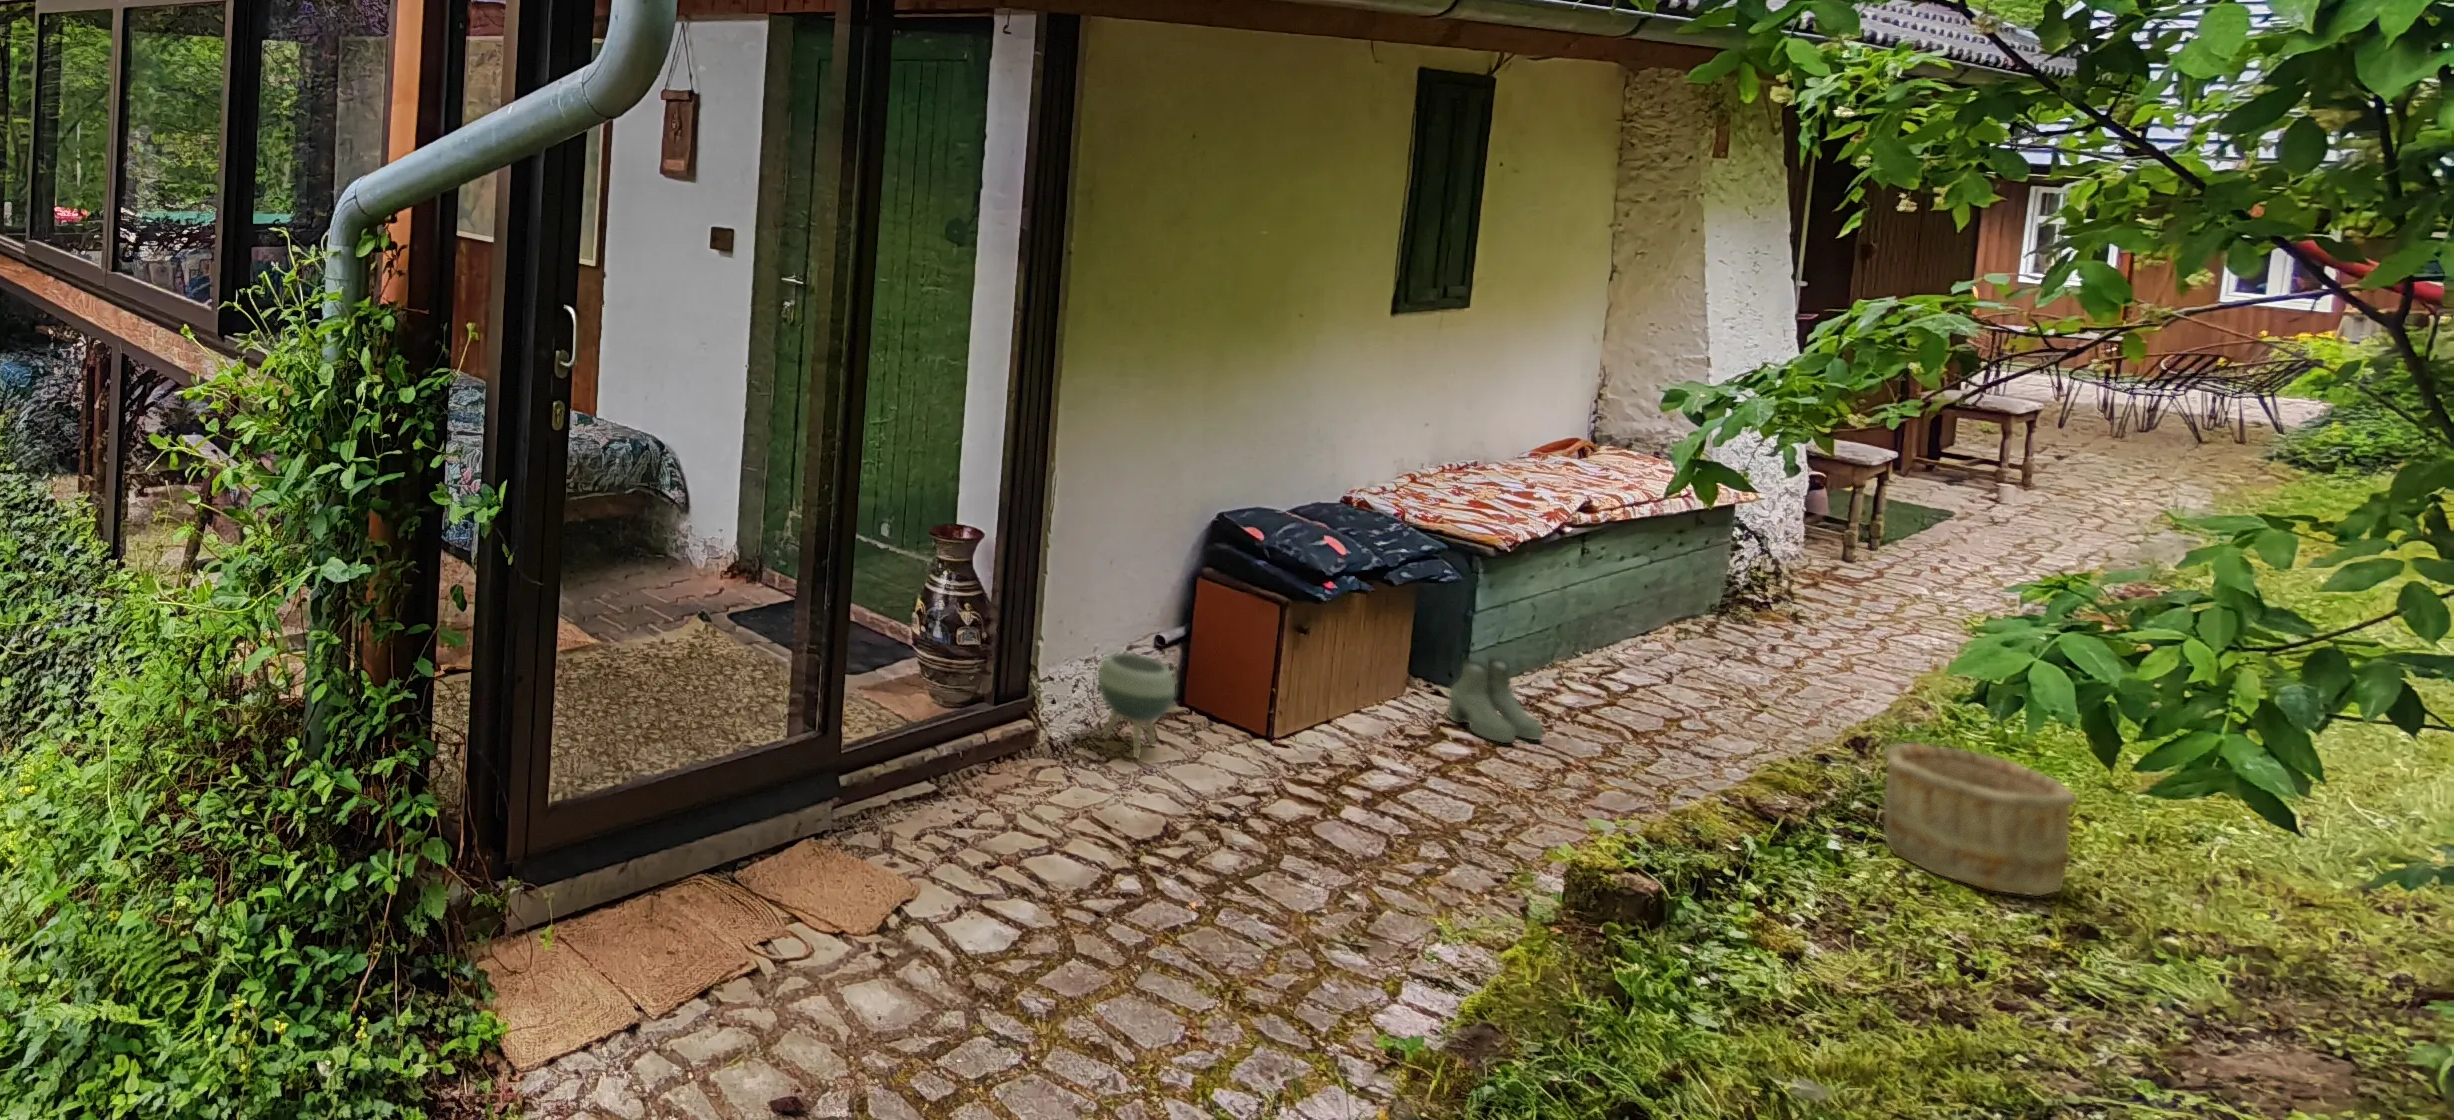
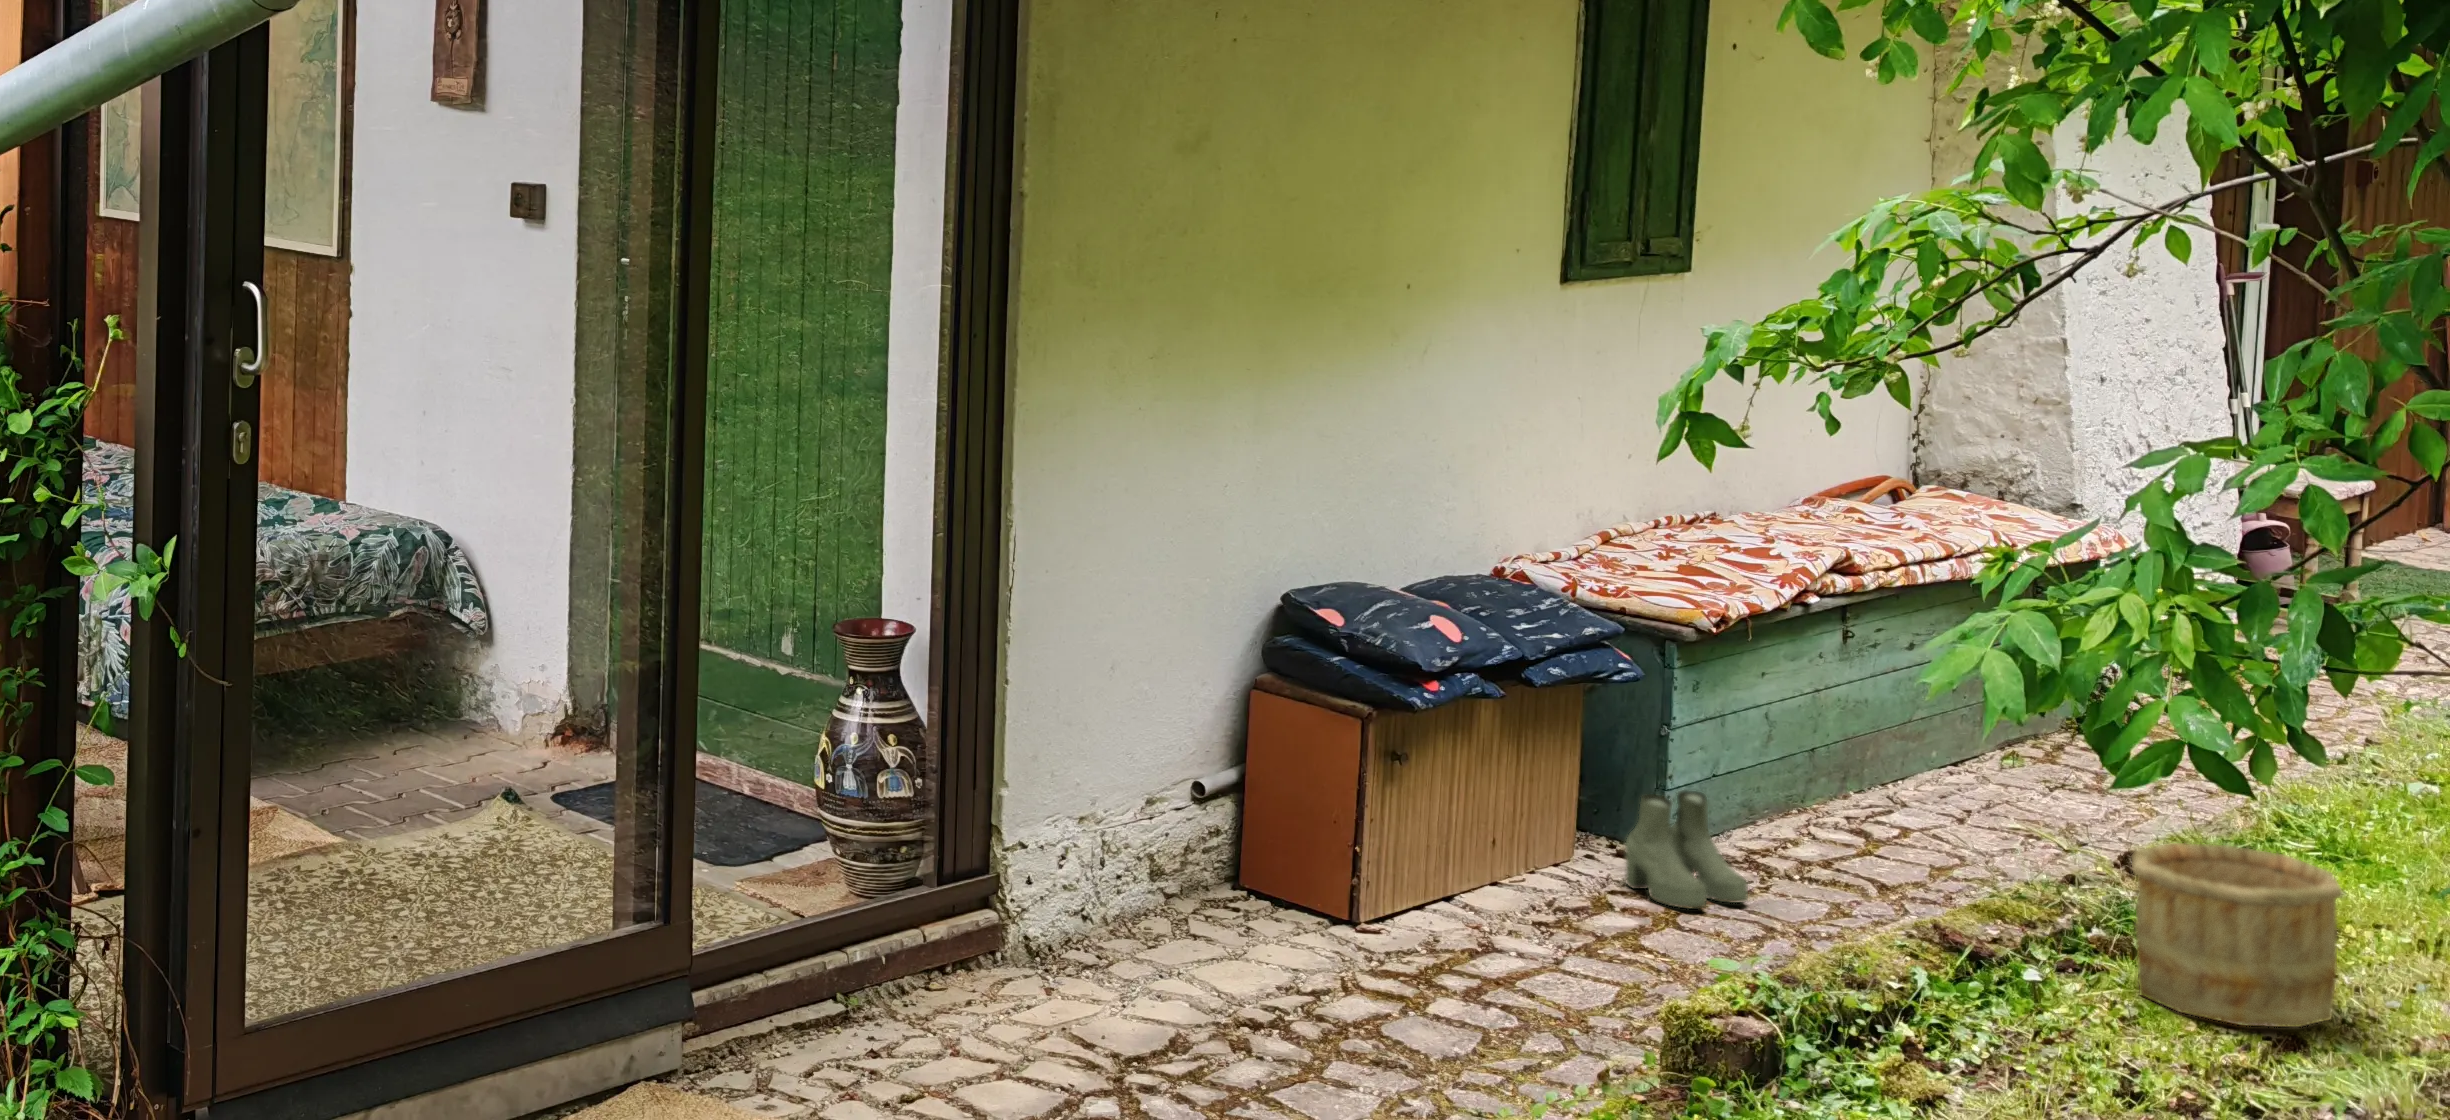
planter: present [1098,653,1175,758] -> none [1097,805,1205,958]

